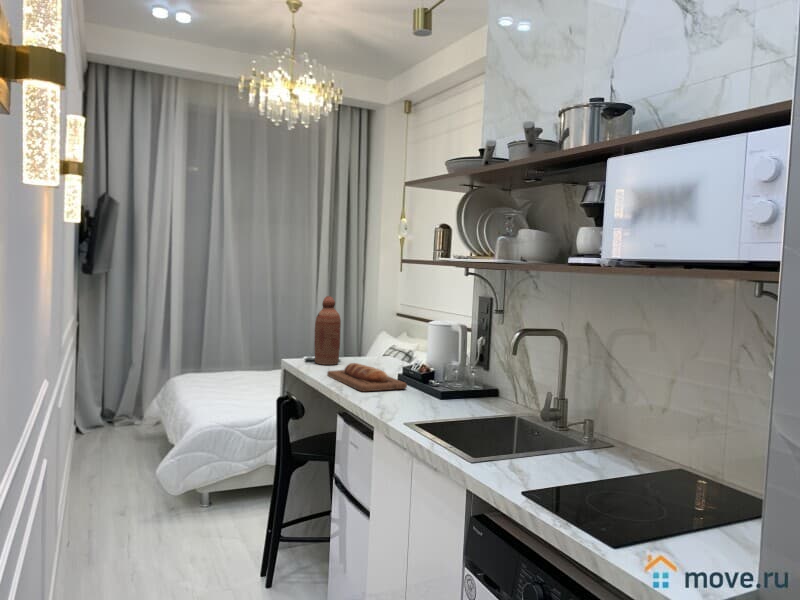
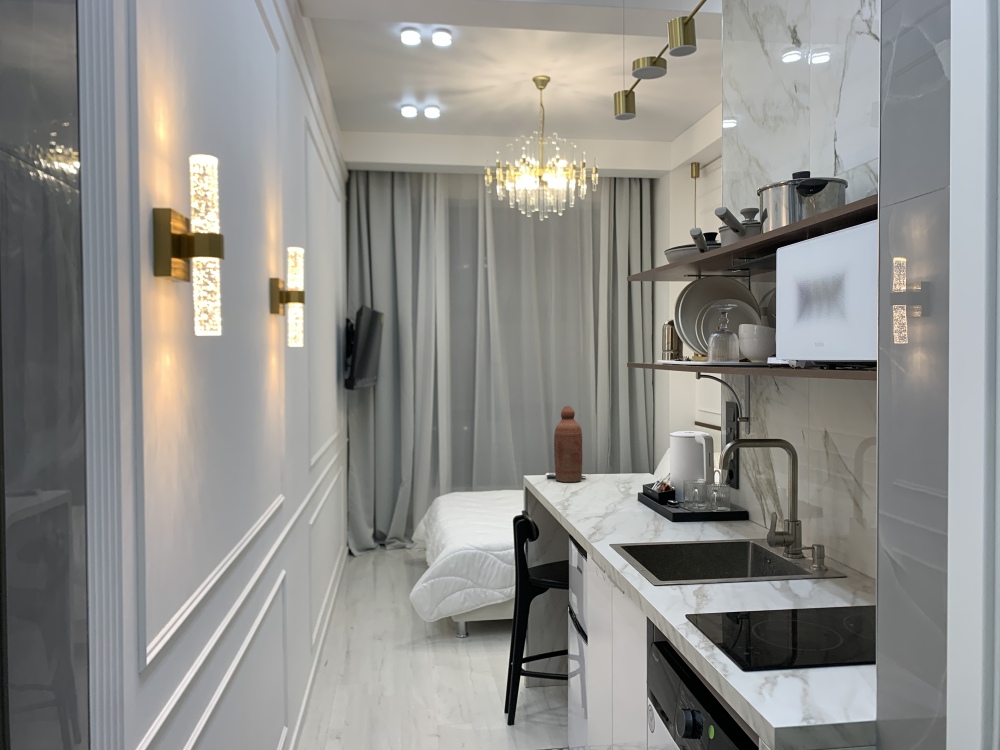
bread loaf: present [327,363,407,391] -> none [560,480,640,510]

